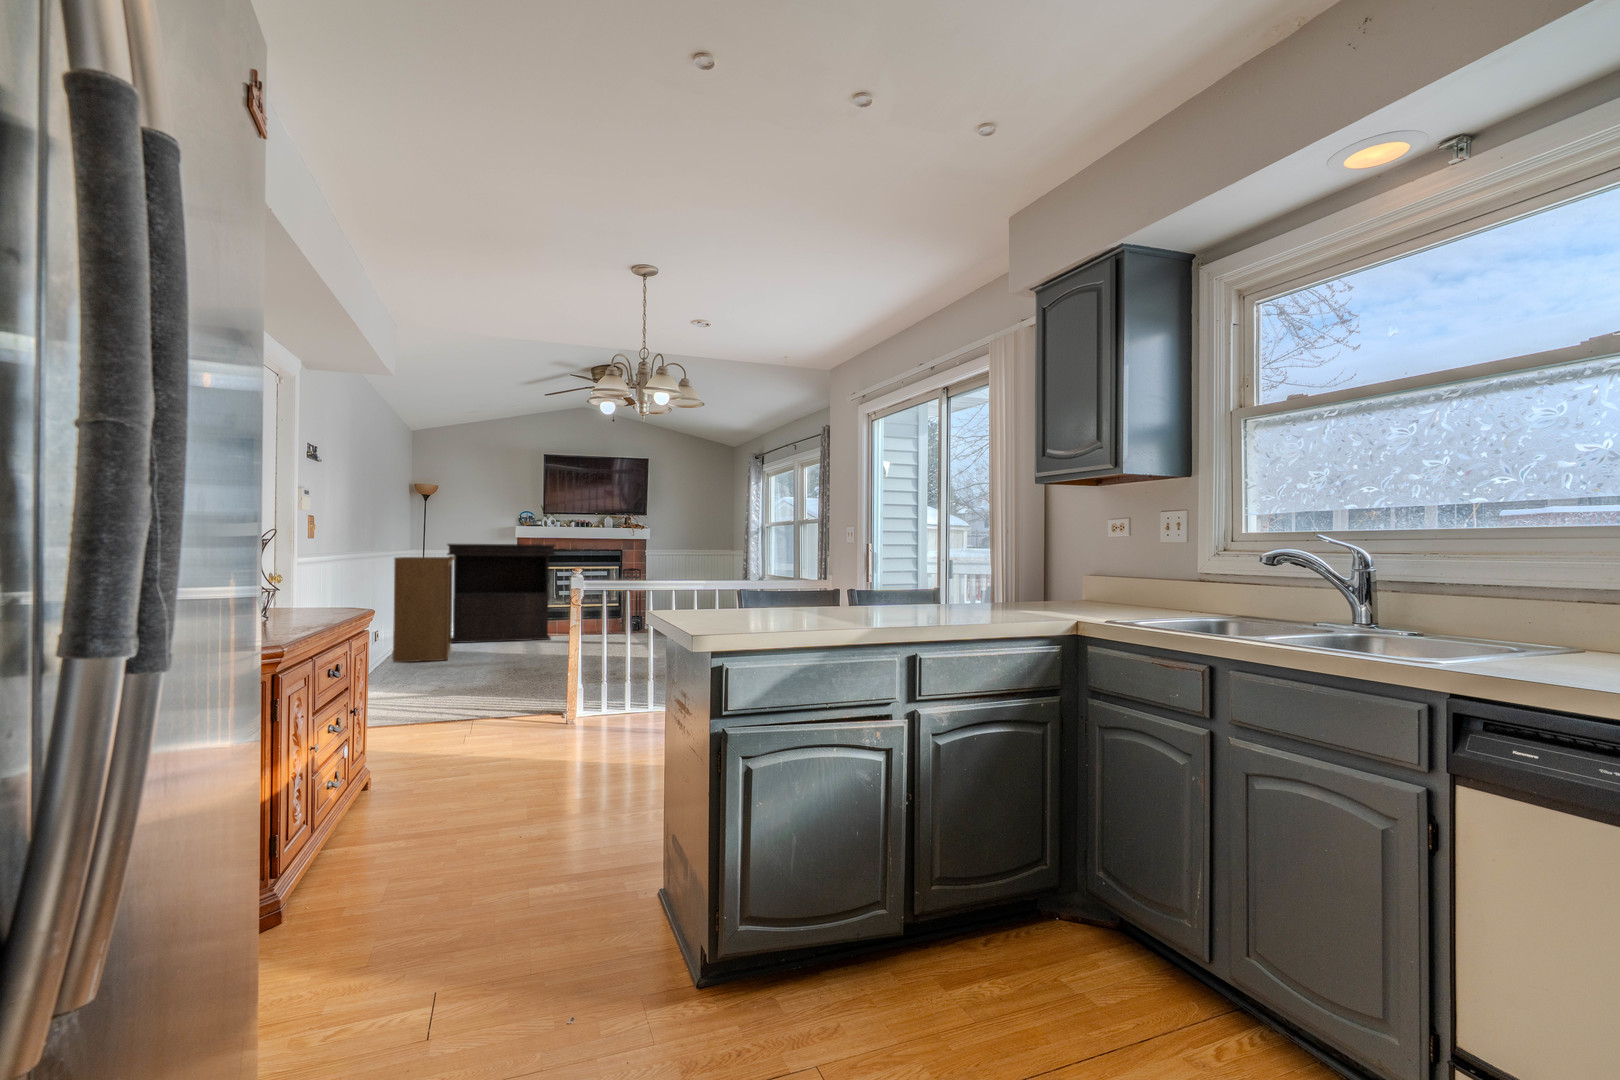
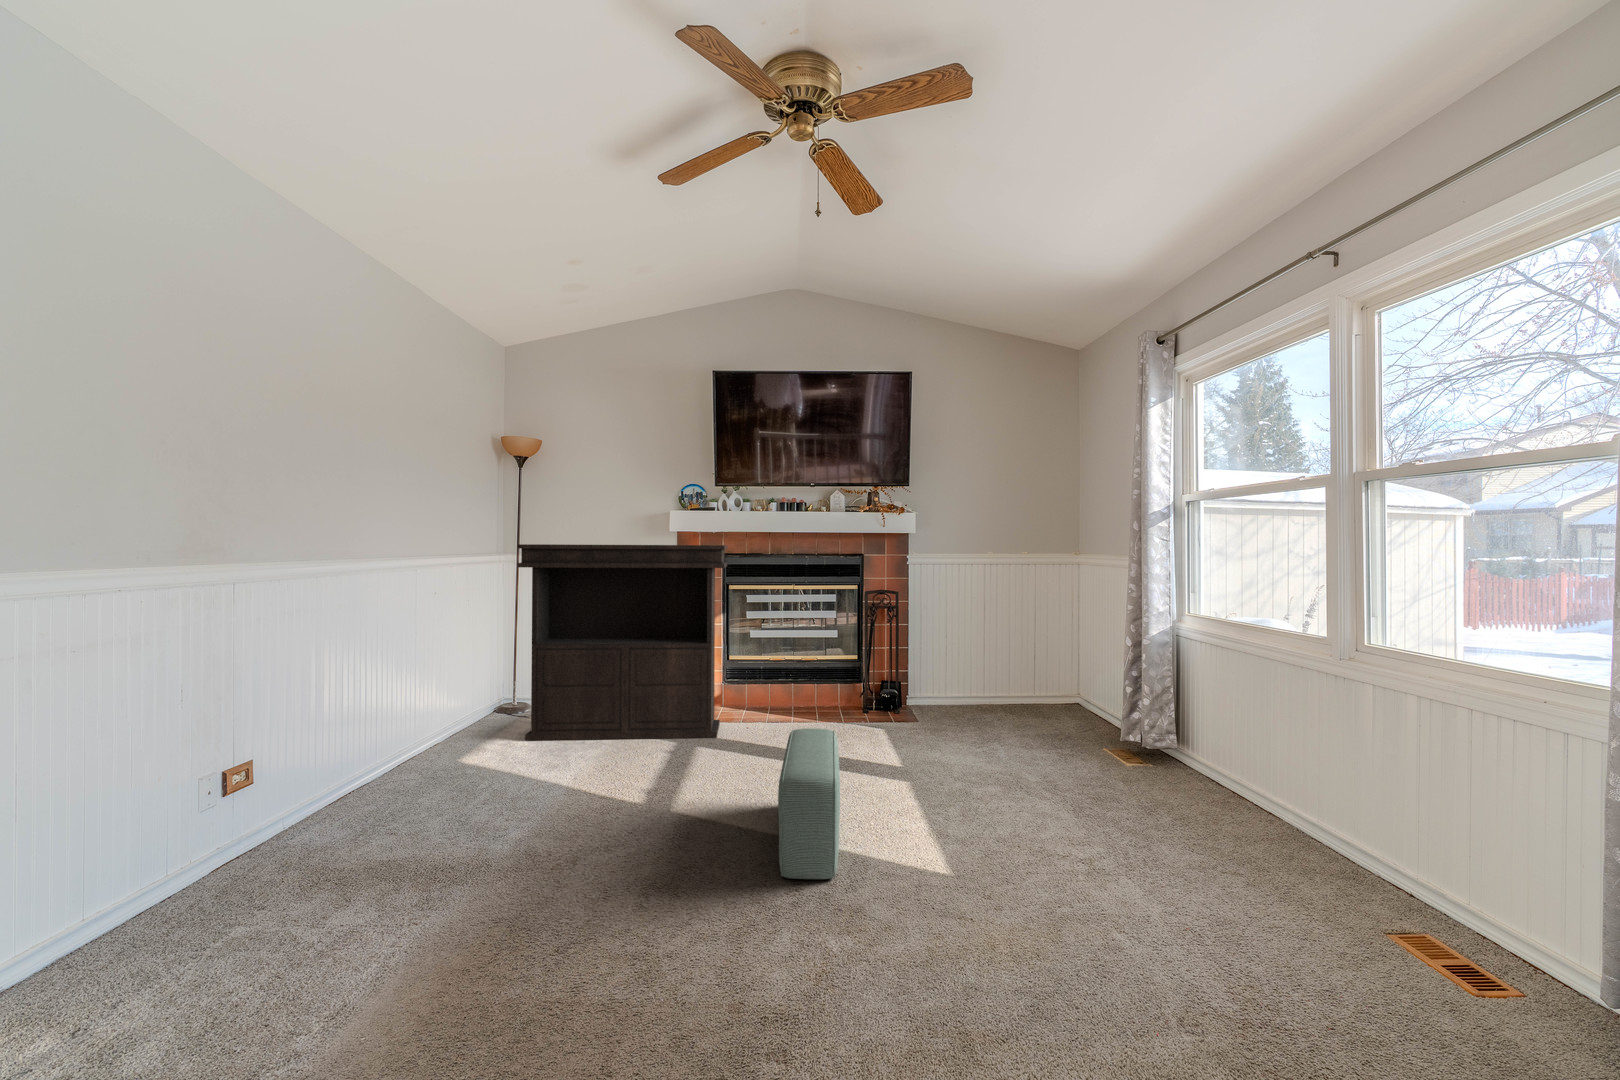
bookshelf: present [392,556,455,662] -> none [243,571,507,862]
pouf: none [599,617,623,656] -> present [778,729,840,879]

